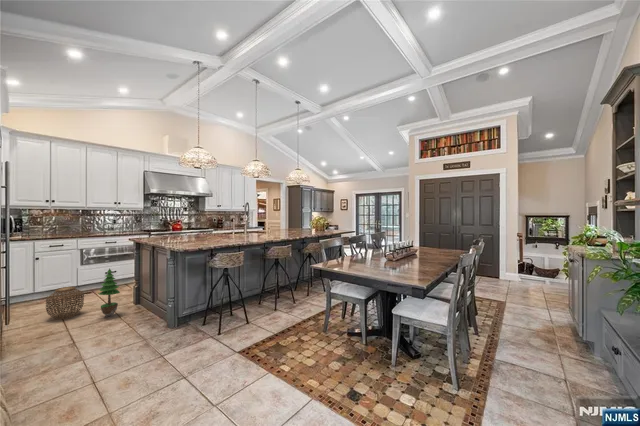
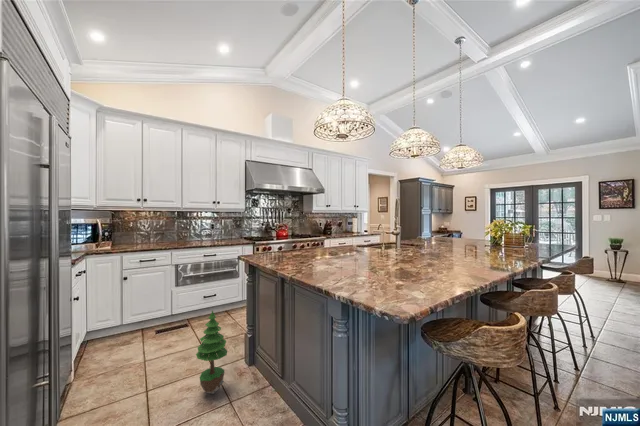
woven basket: present [46,286,84,319] -> none [124,332,177,390]

